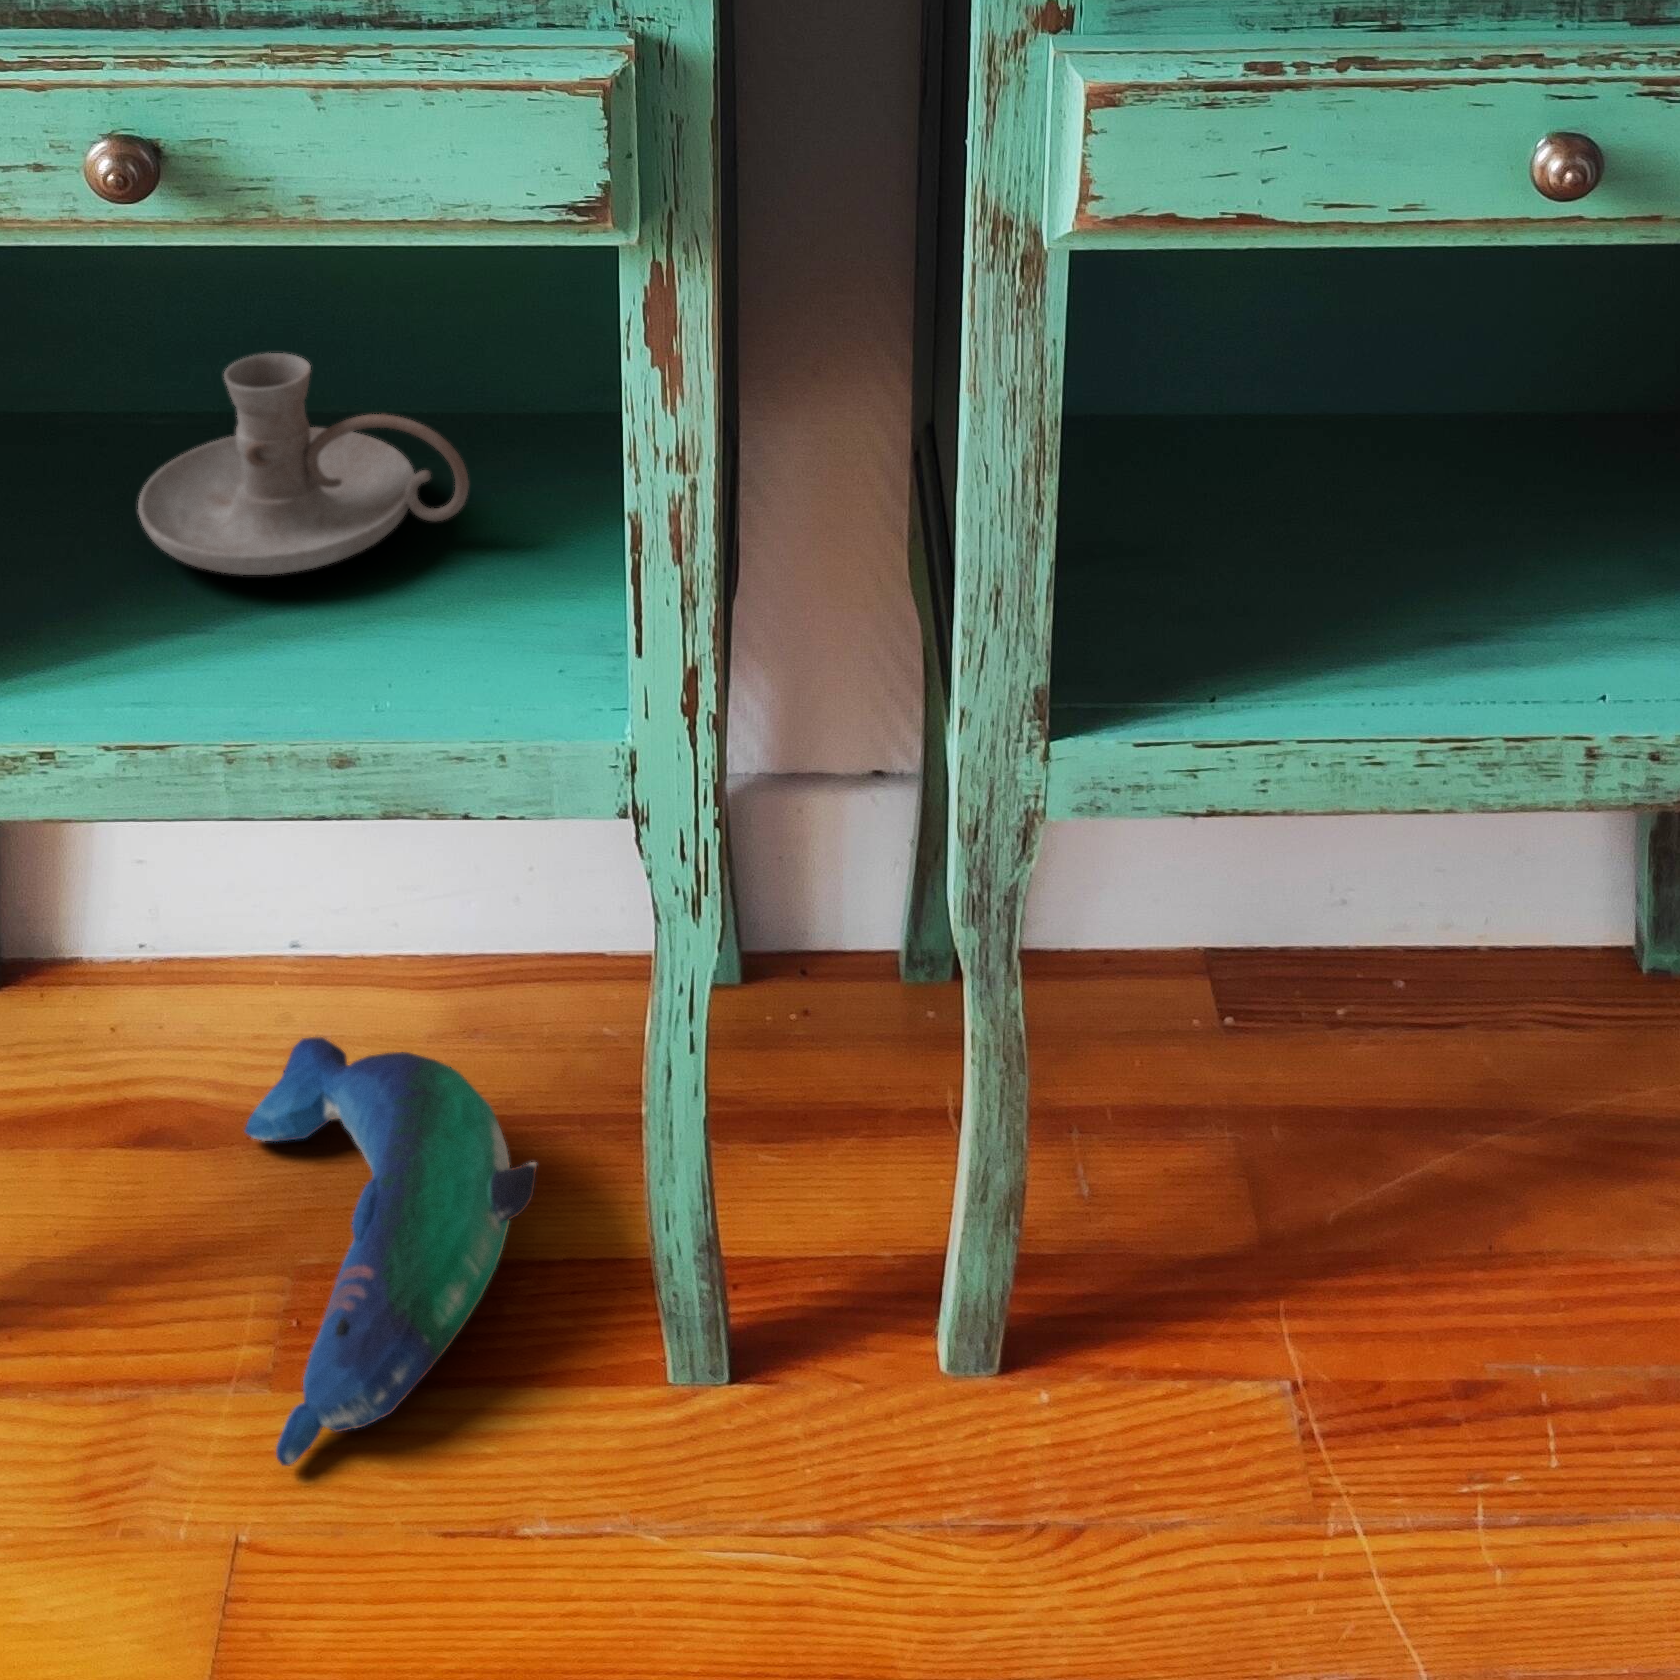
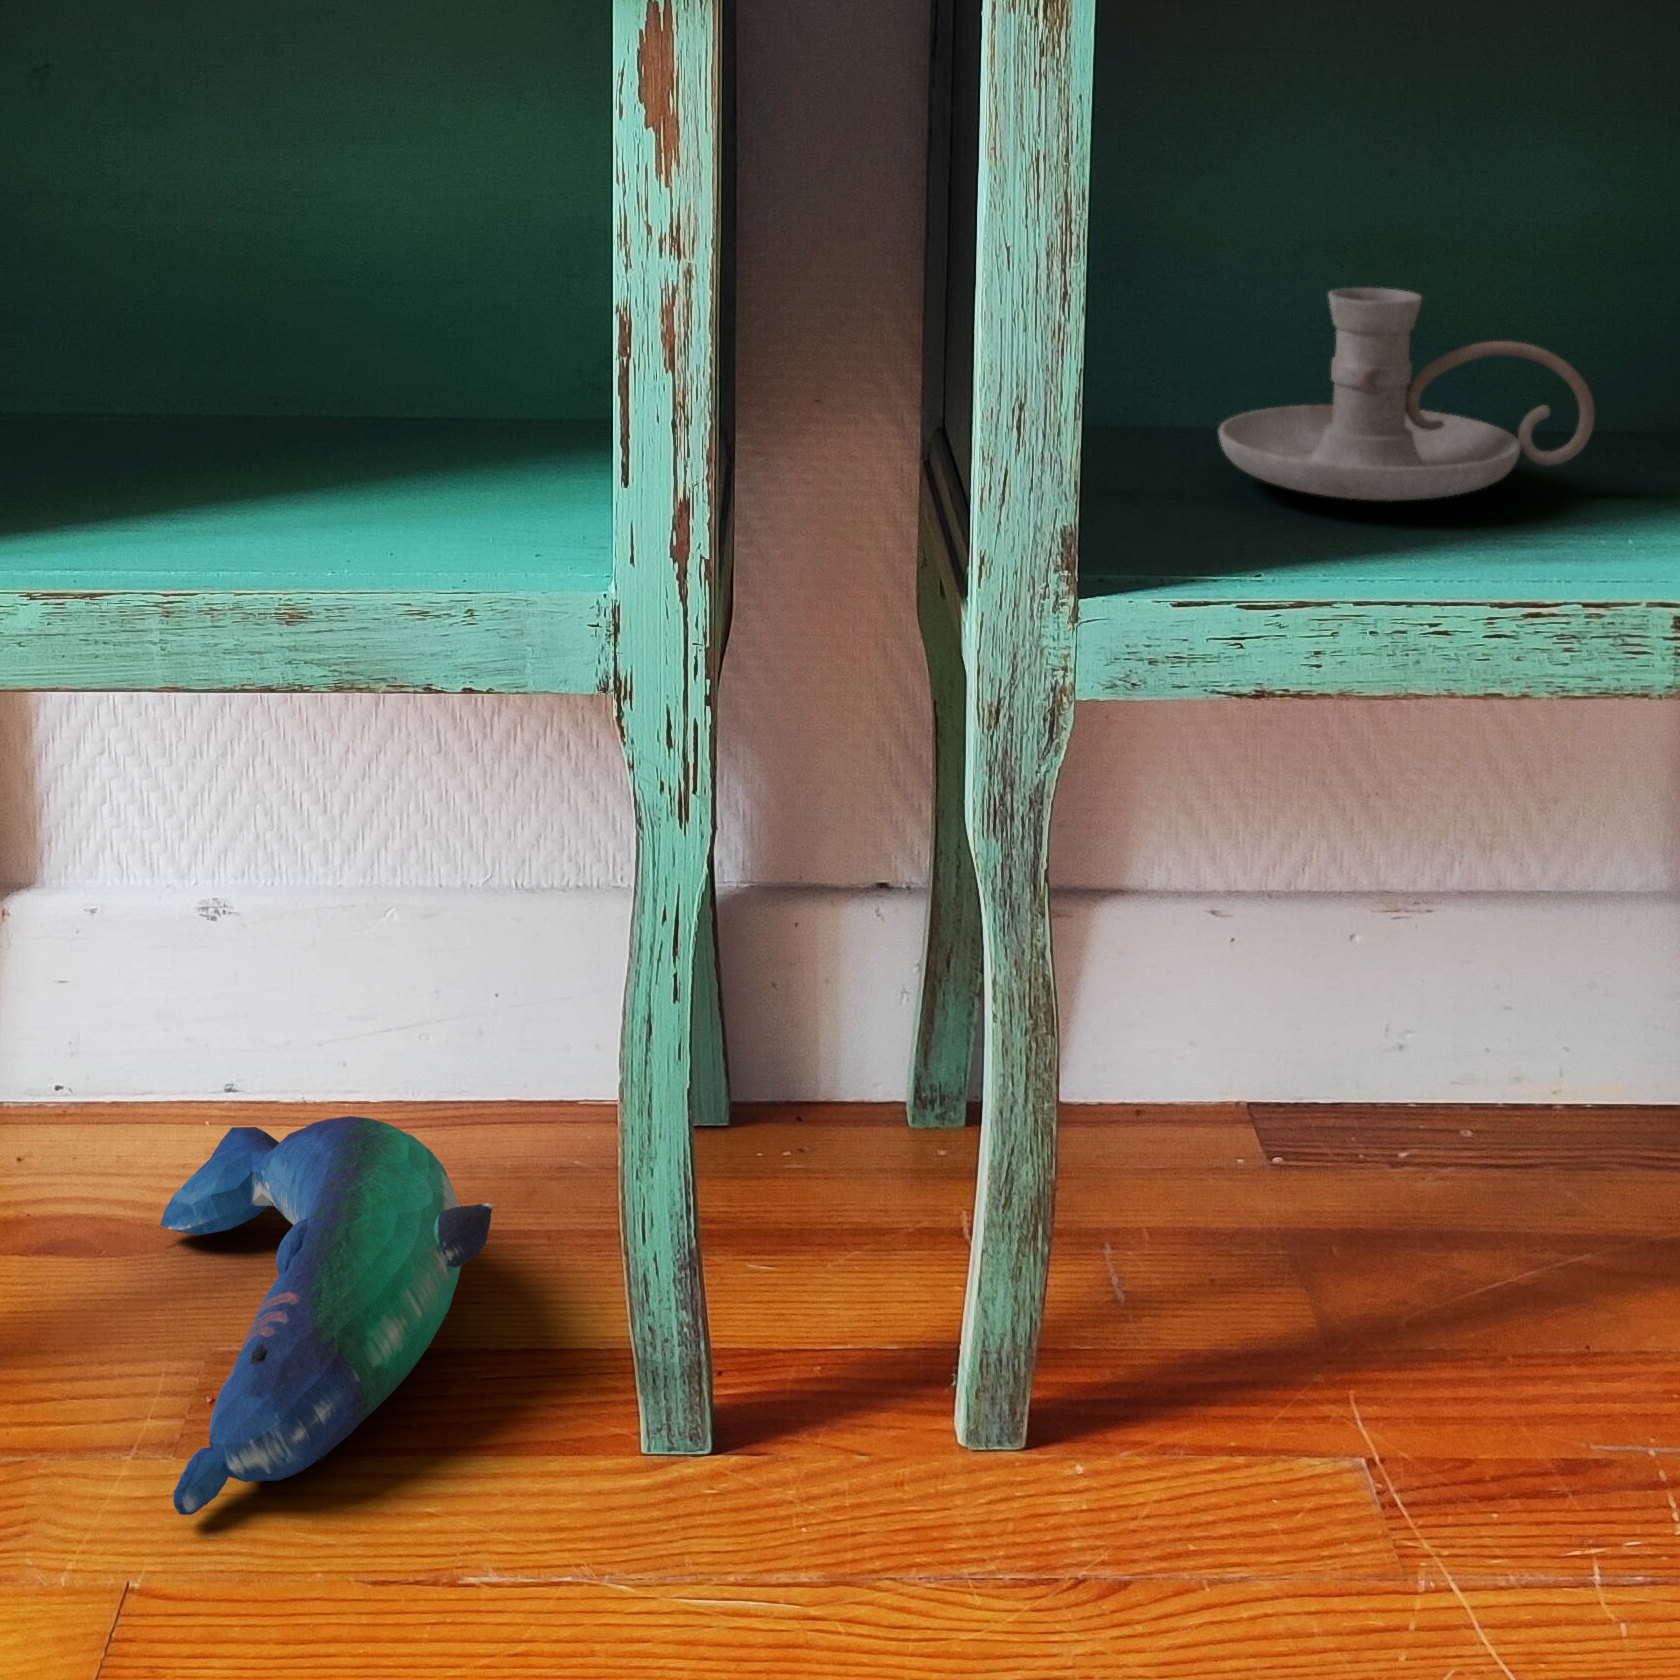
candle holder: present [138,353,468,575] -> present [1218,288,1594,501]

